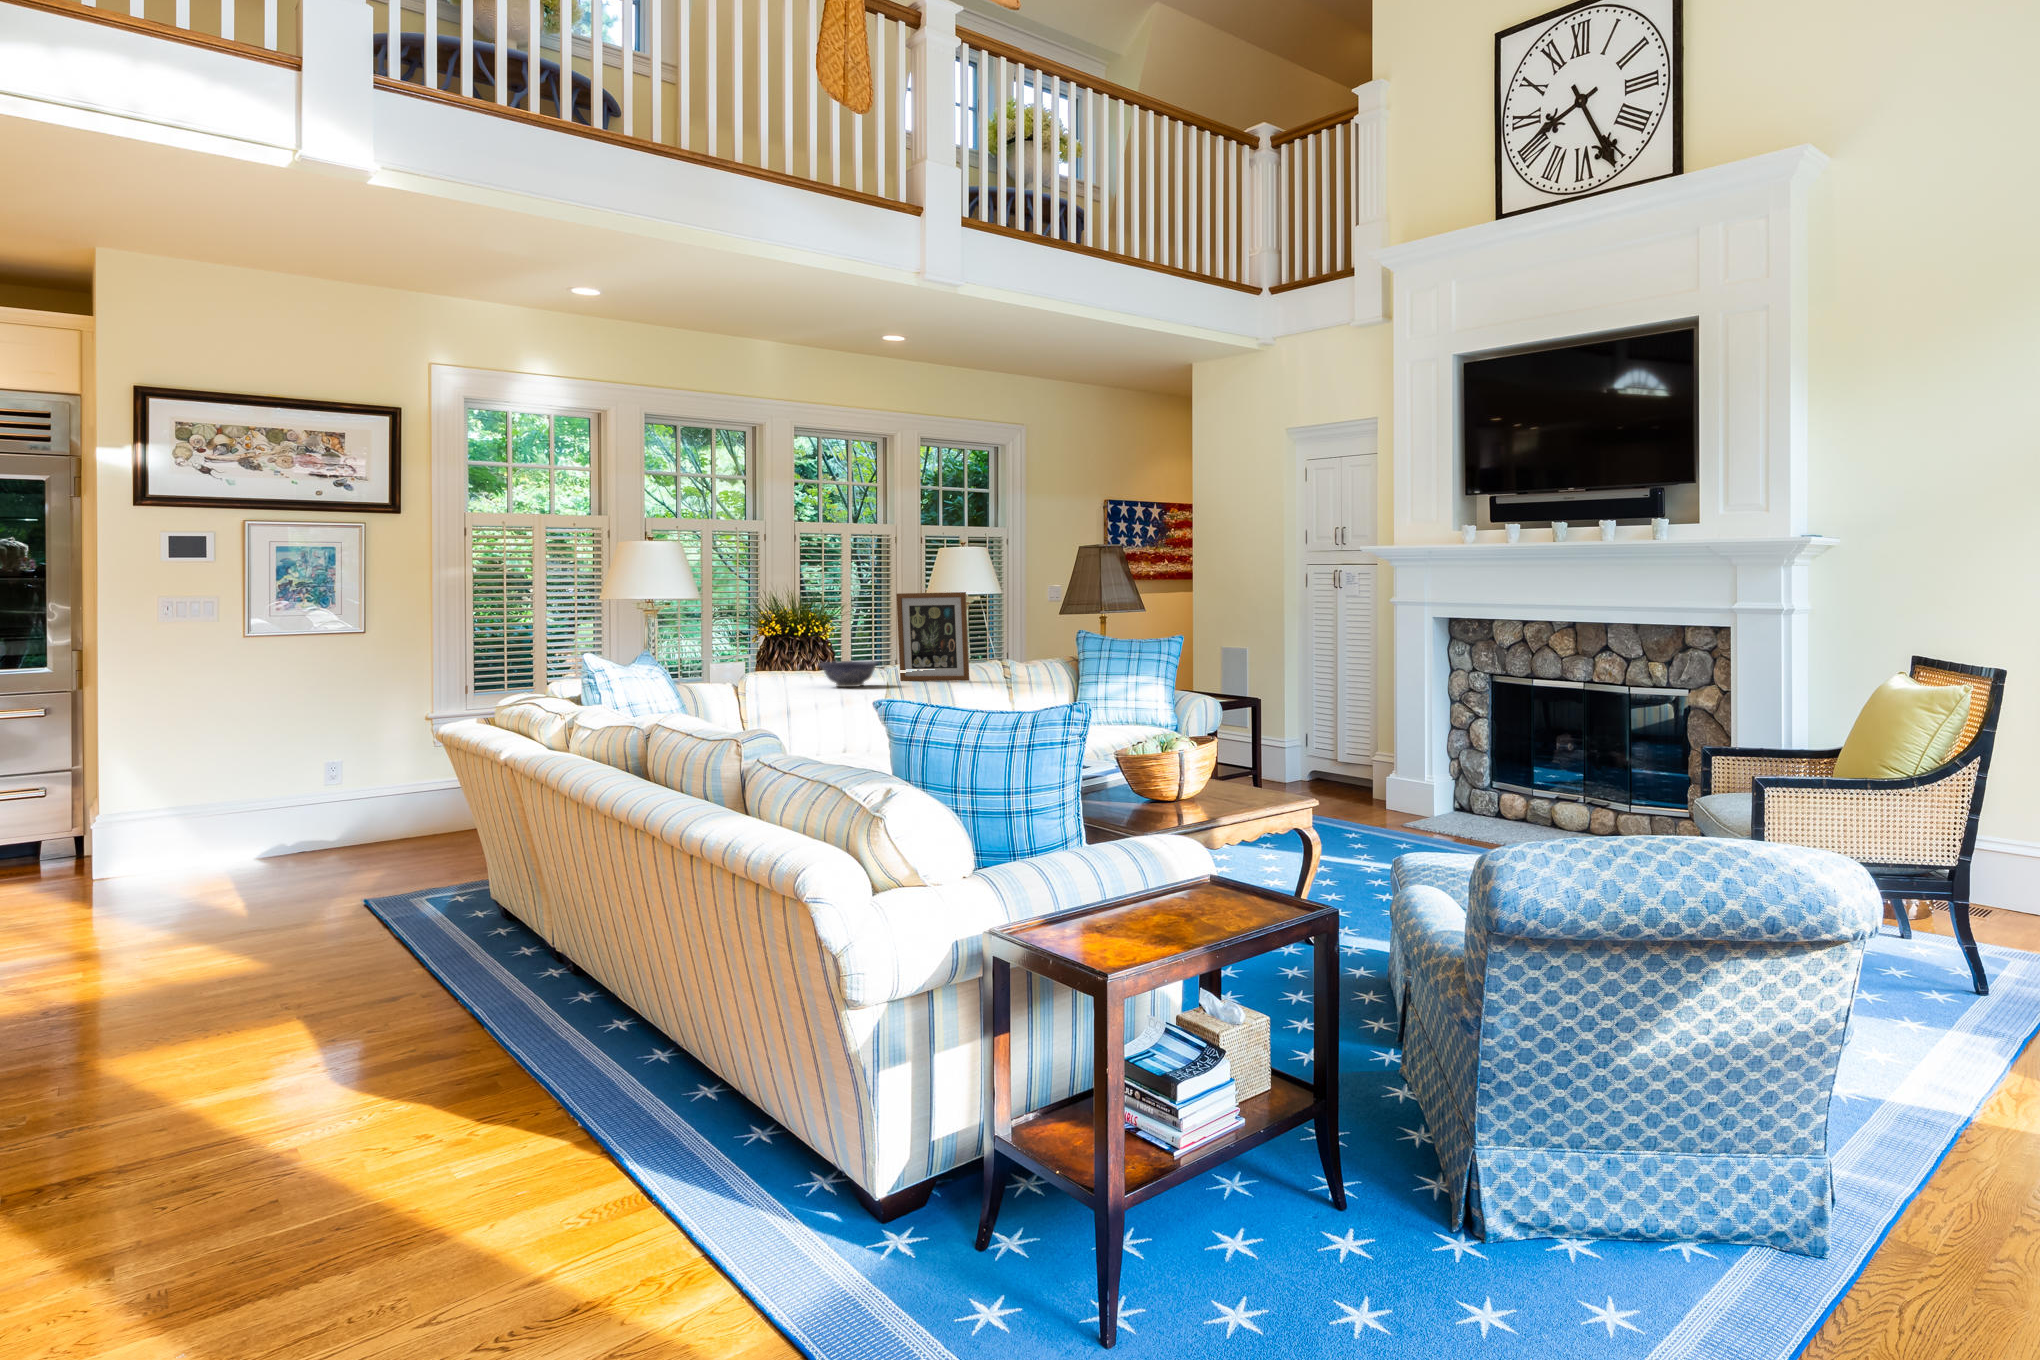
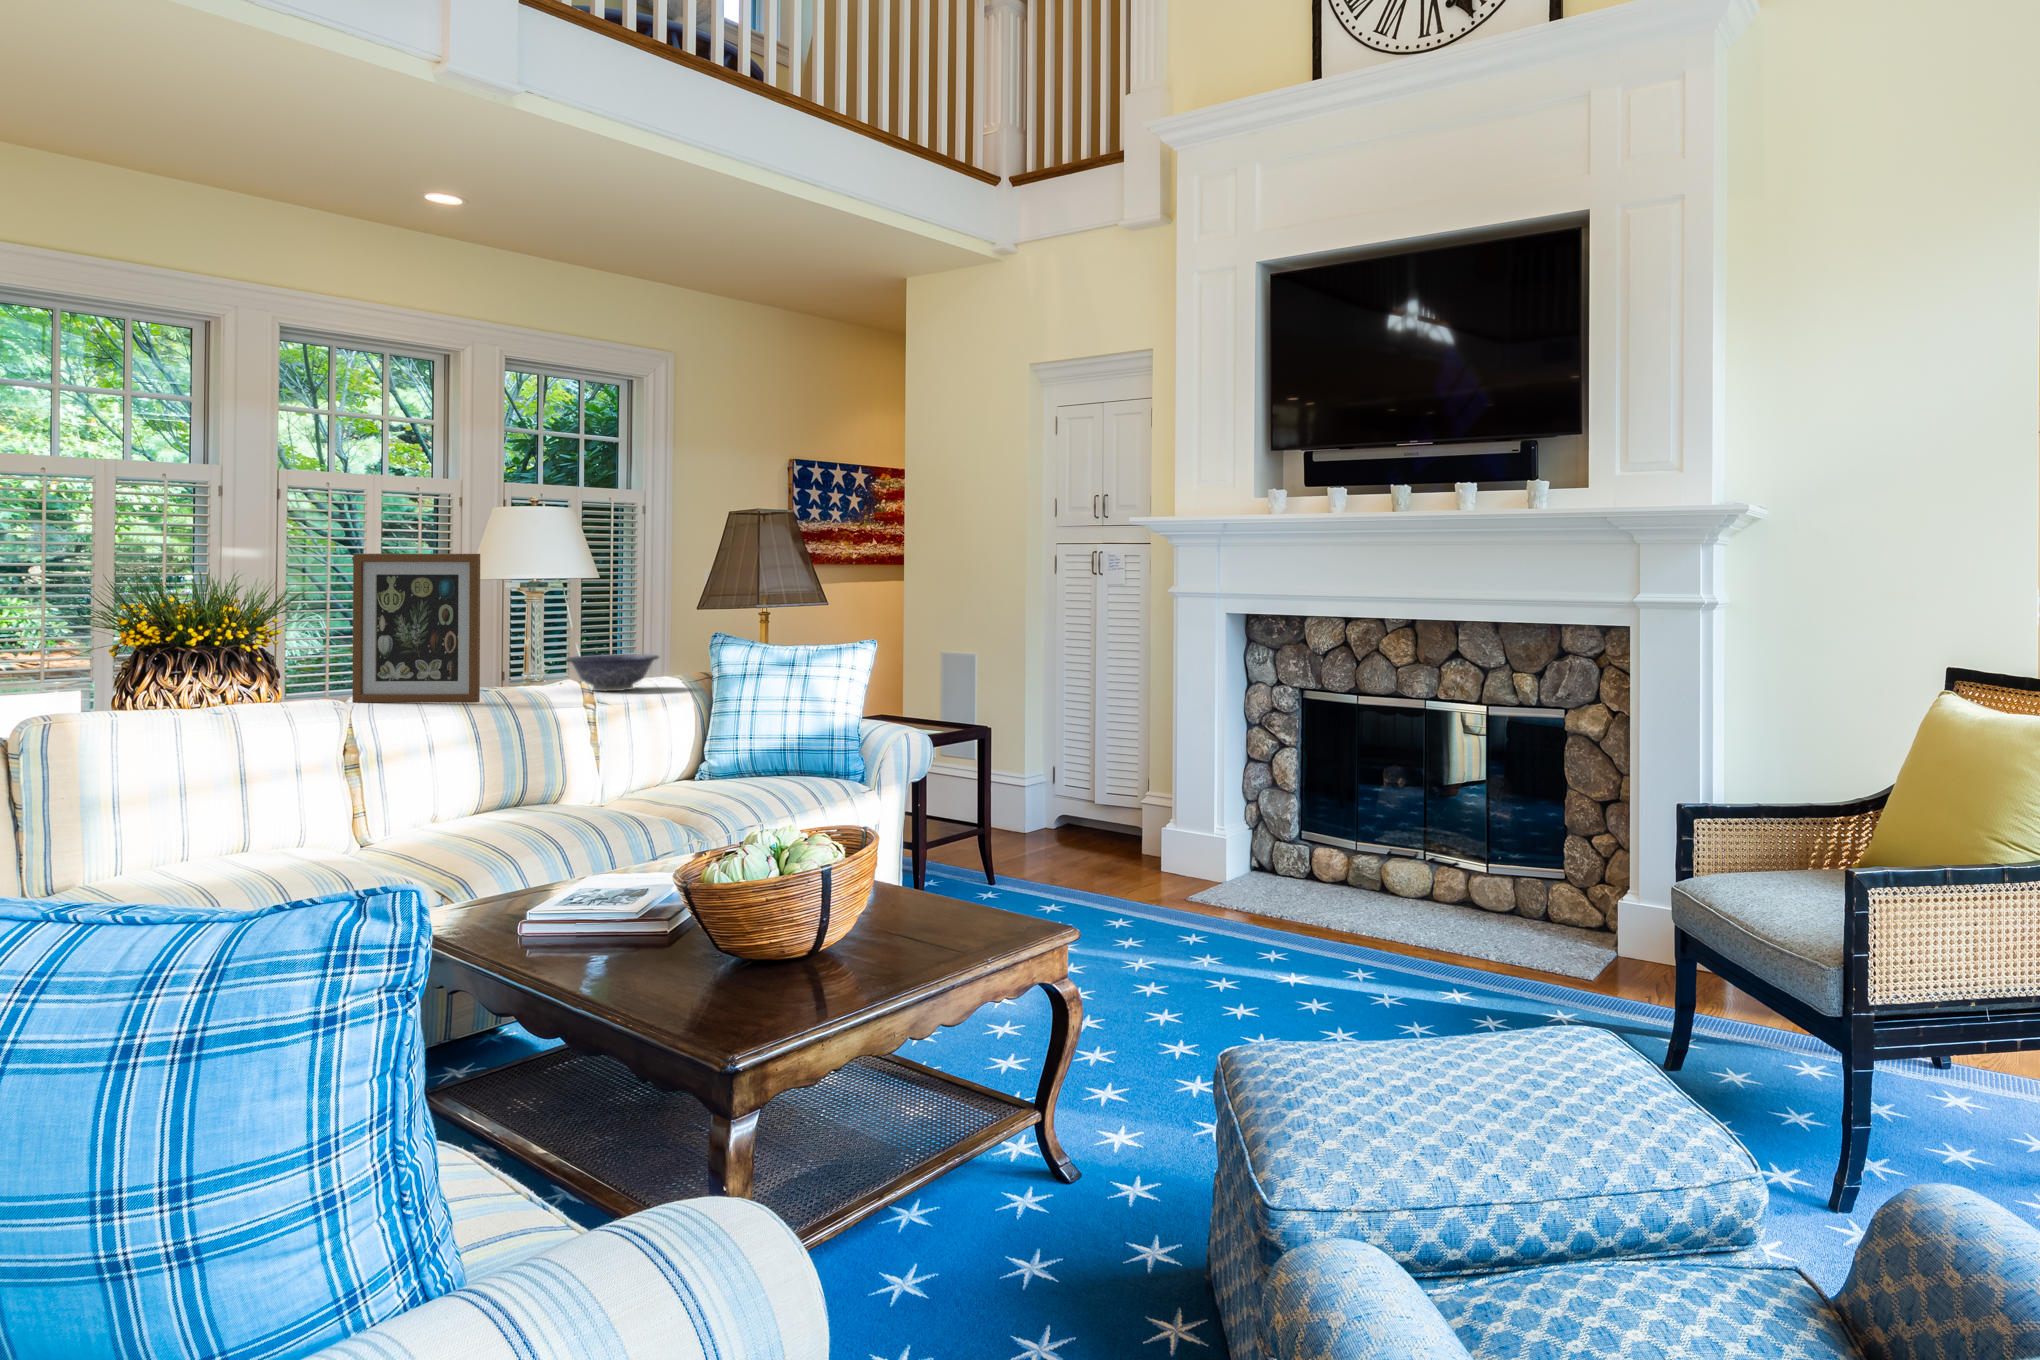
decorative bowl: present [818,660,880,687] -> present [566,654,659,691]

